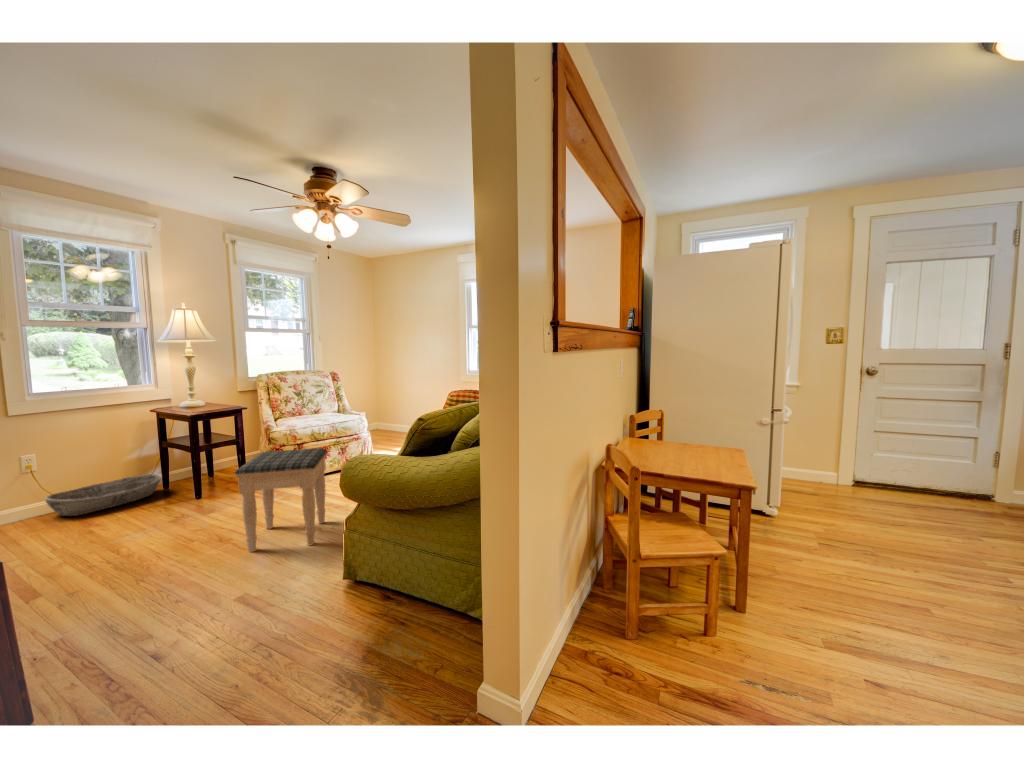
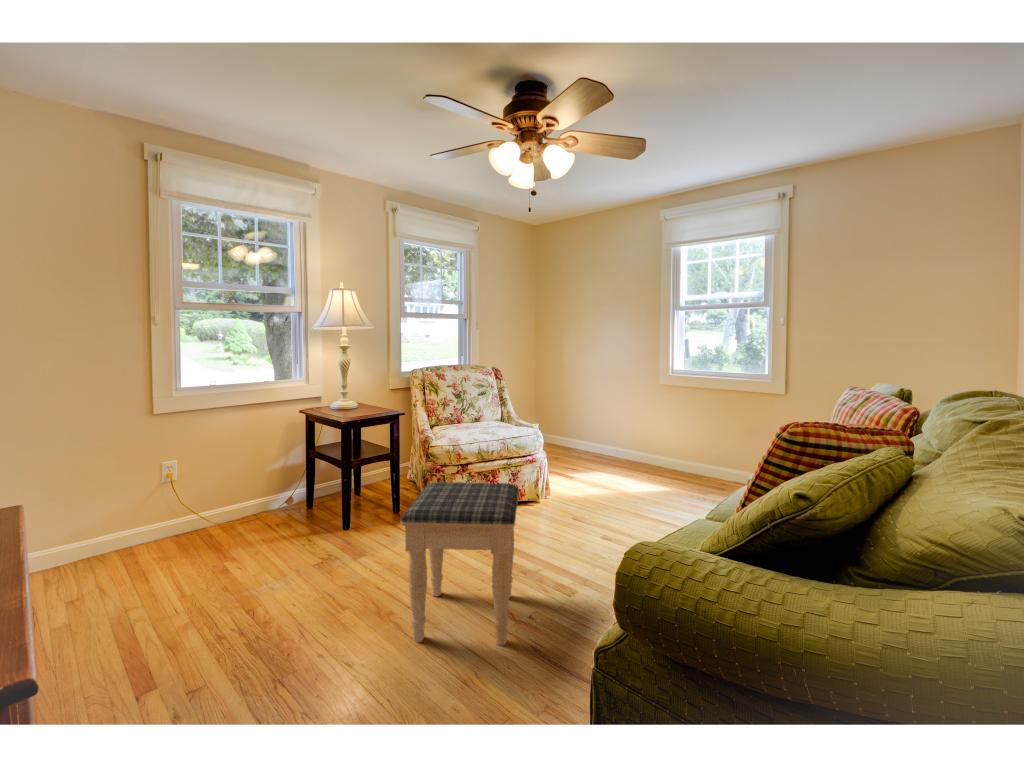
basket: present [45,474,162,516] -> none [196,487,311,534]

